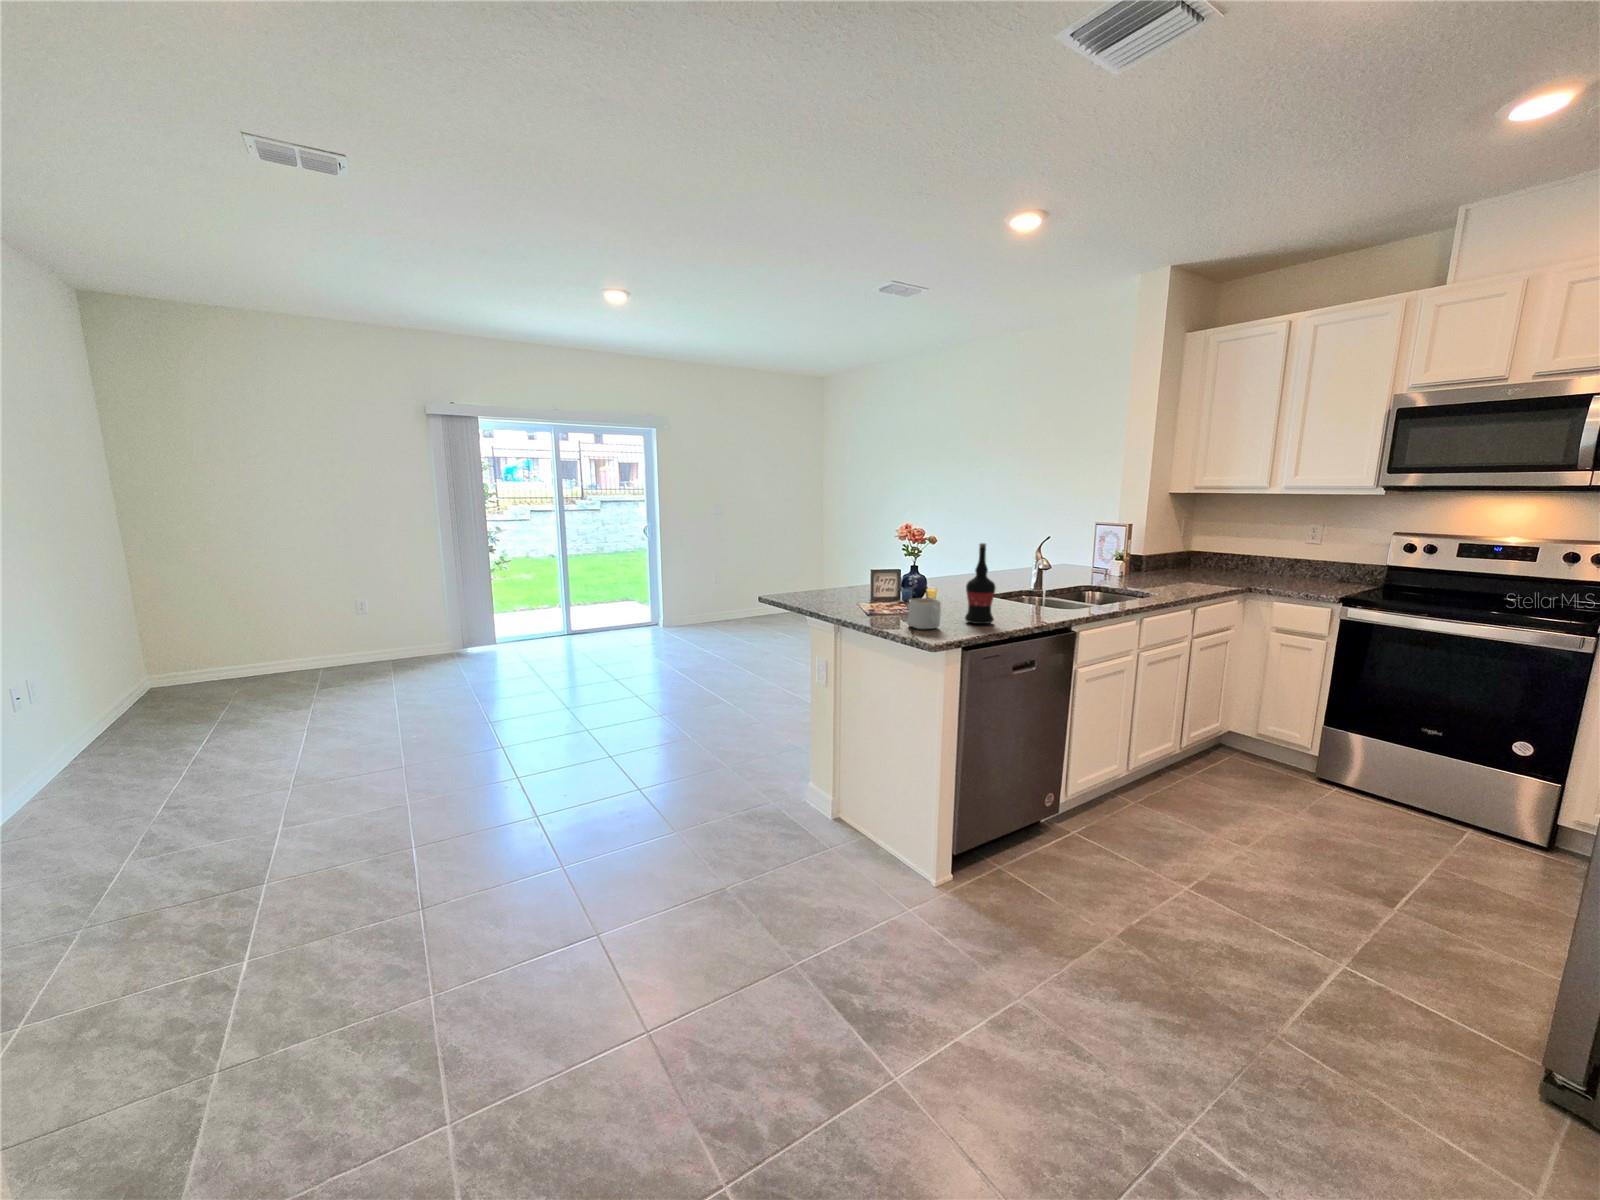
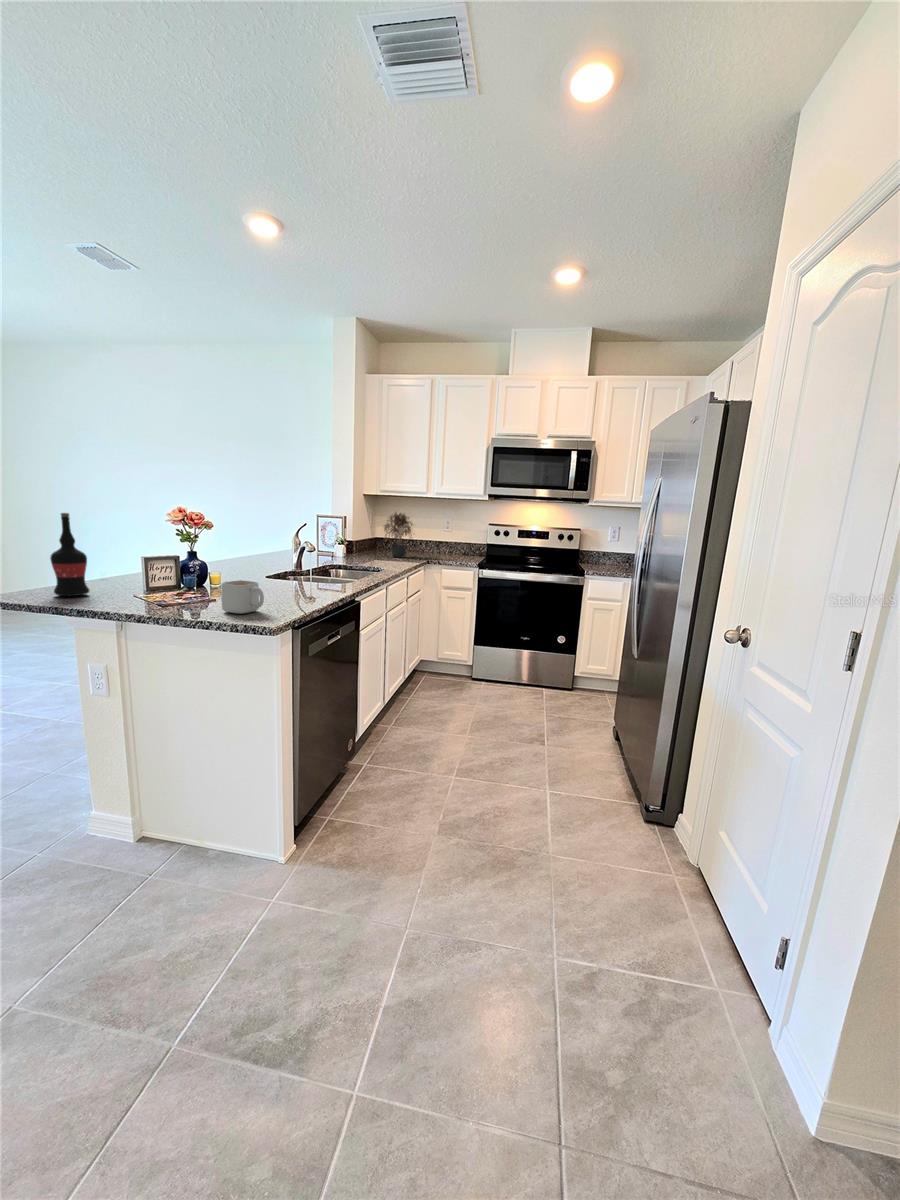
potted plant: none [1185,516,1241,580] -> present [384,512,412,557]
wine bottle: present [965,543,996,624] -> present [50,513,89,596]

